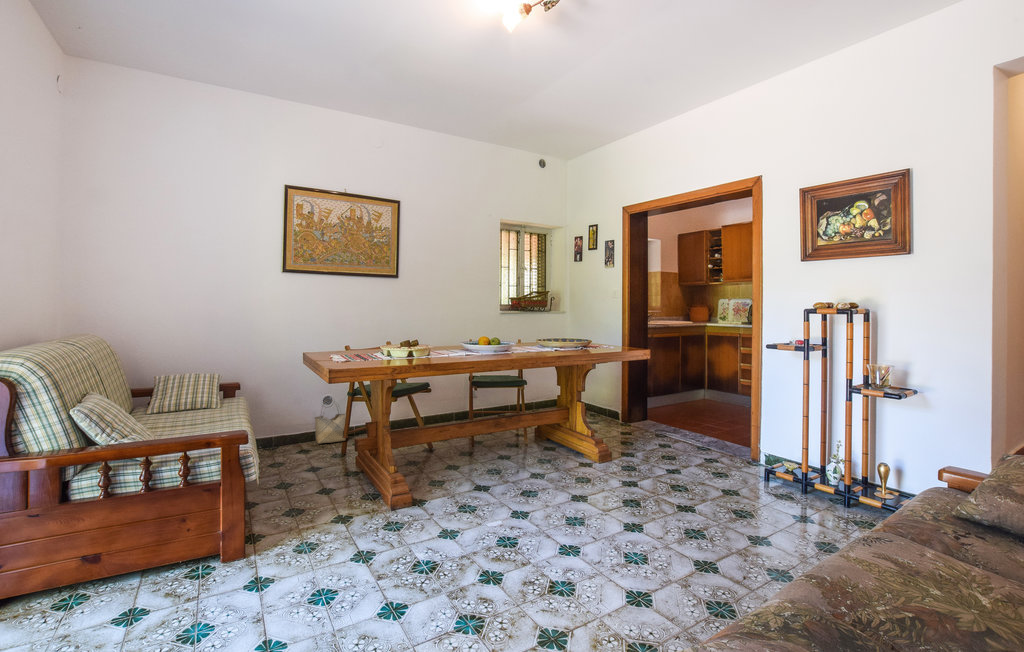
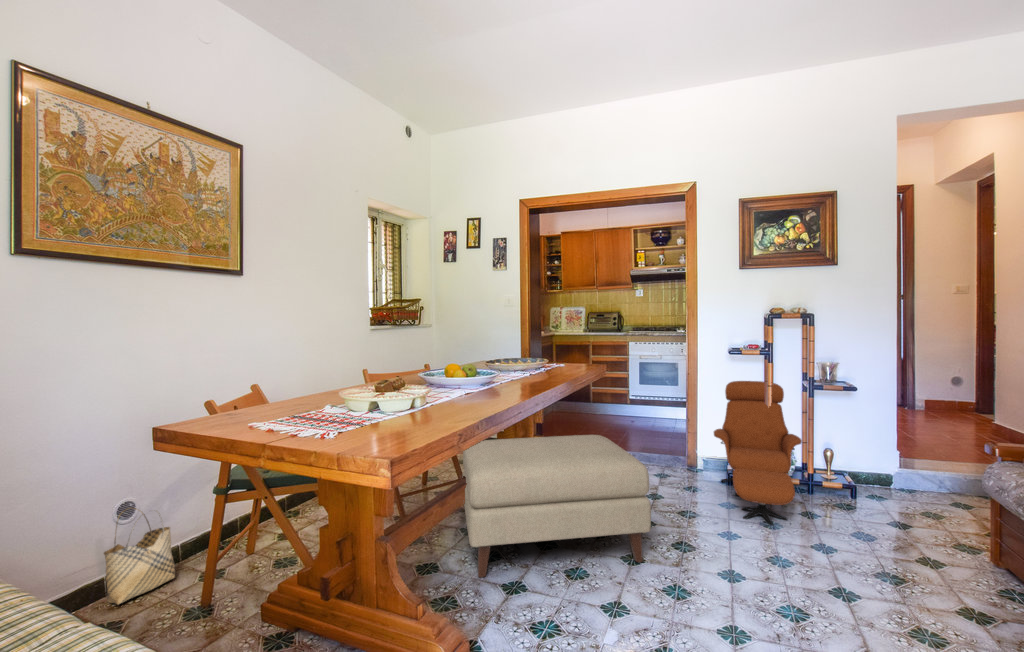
armchair: none [704,379,831,509] -> present [714,381,802,526]
ottoman: none [460,394,604,494] -> present [462,435,651,578]

